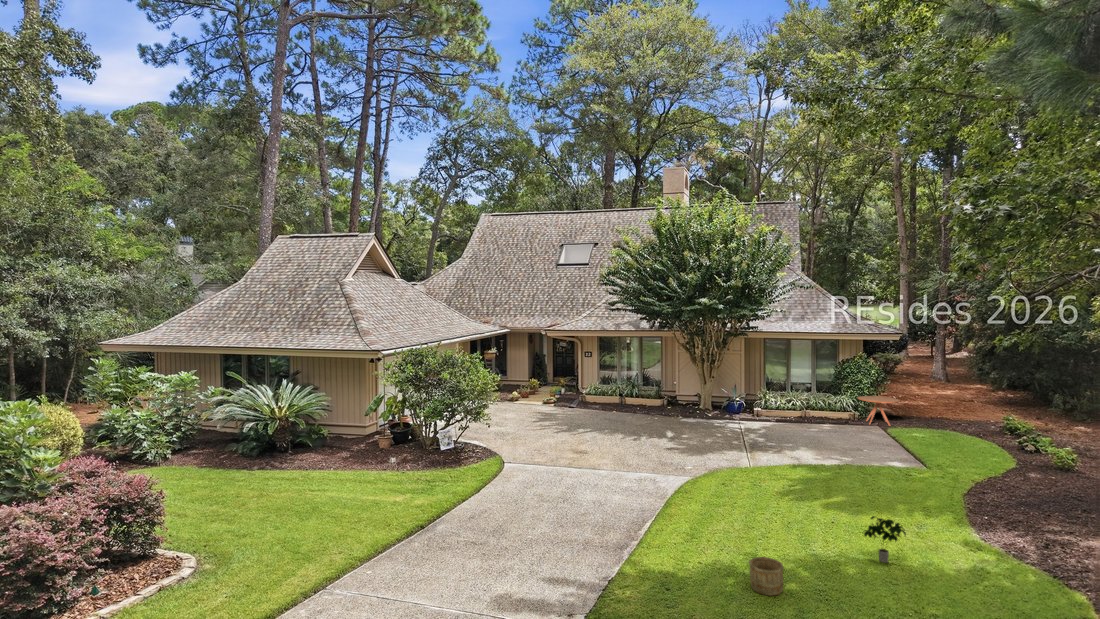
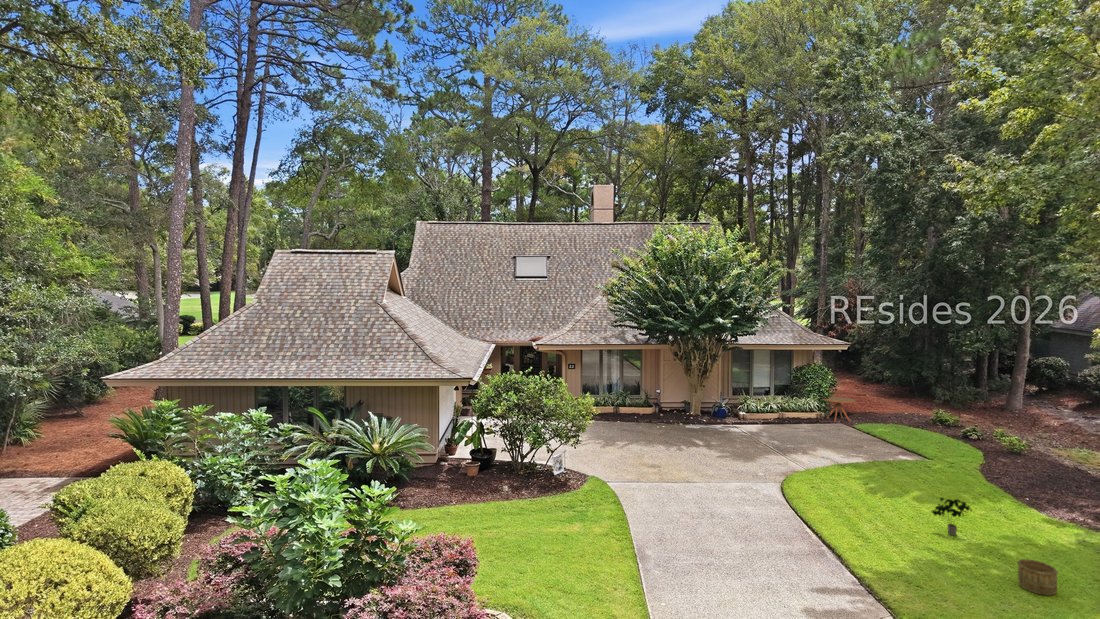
potted plant: present [863,516,906,563] -> present [932,498,972,535]

